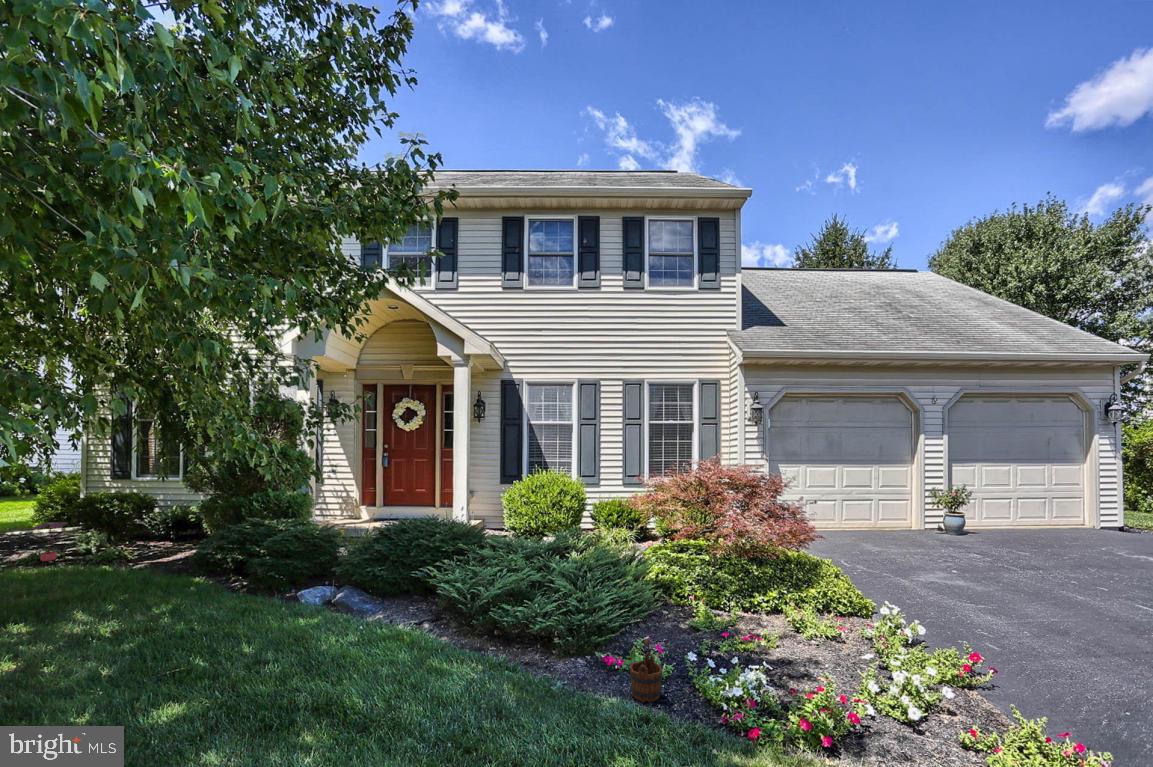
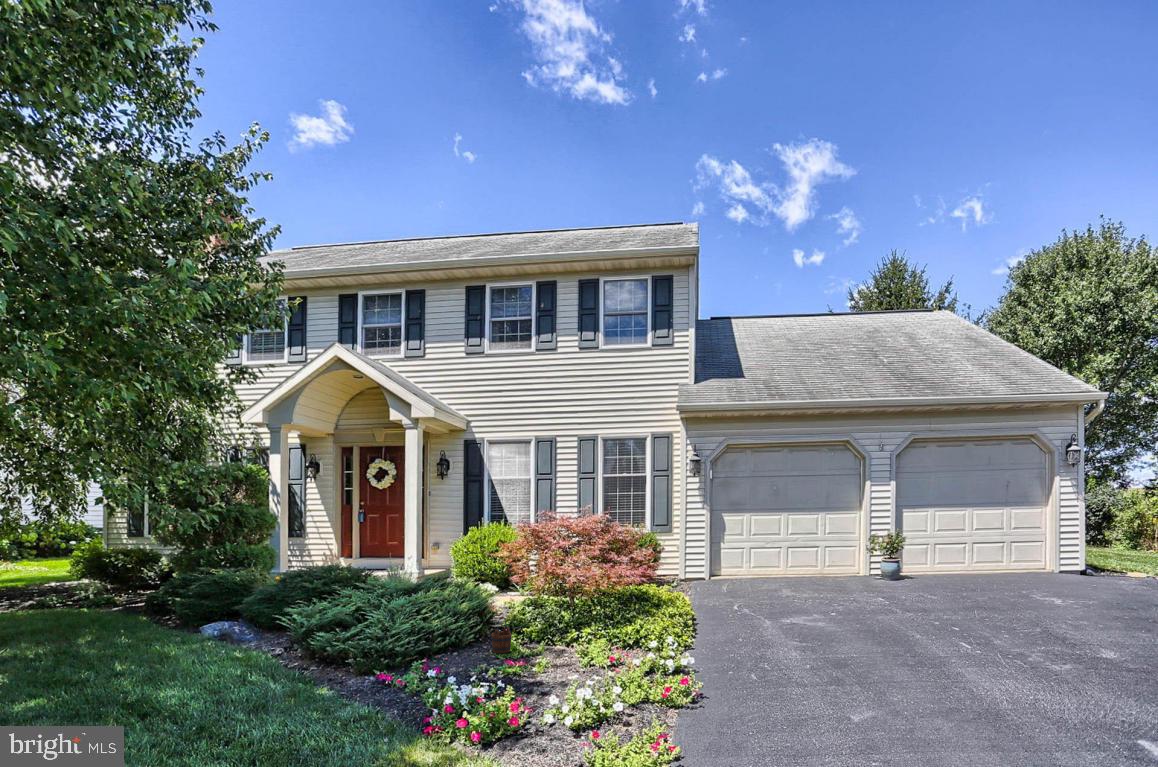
potted plant: present [33,522,68,561] -> none [82,567,106,598]

